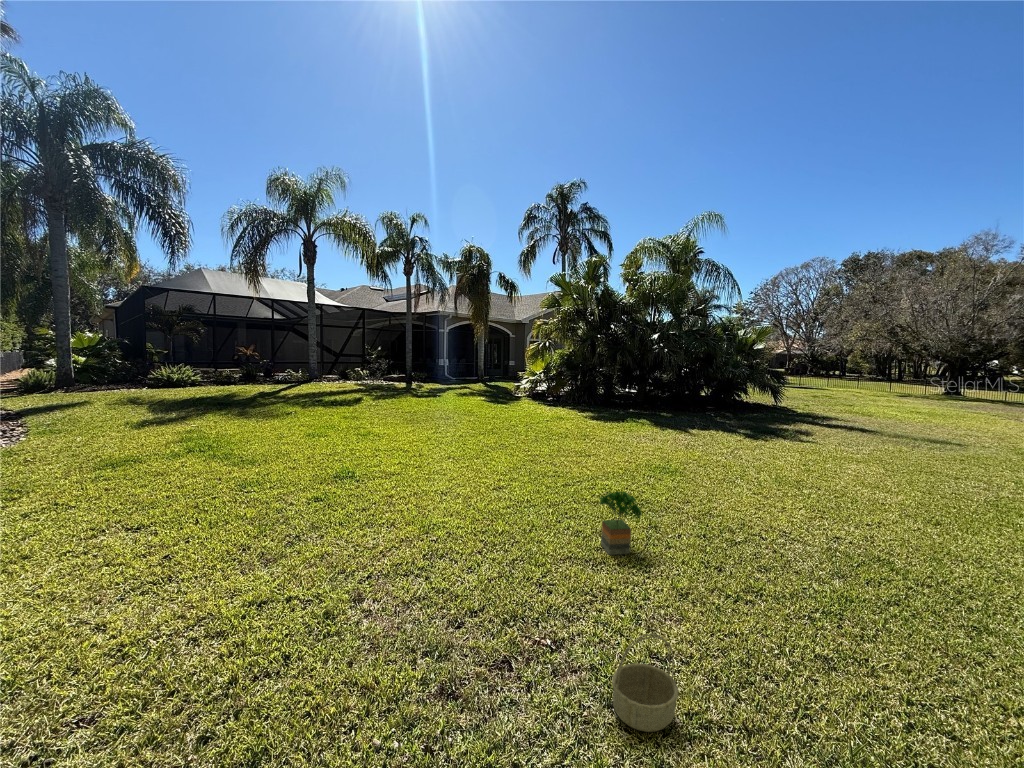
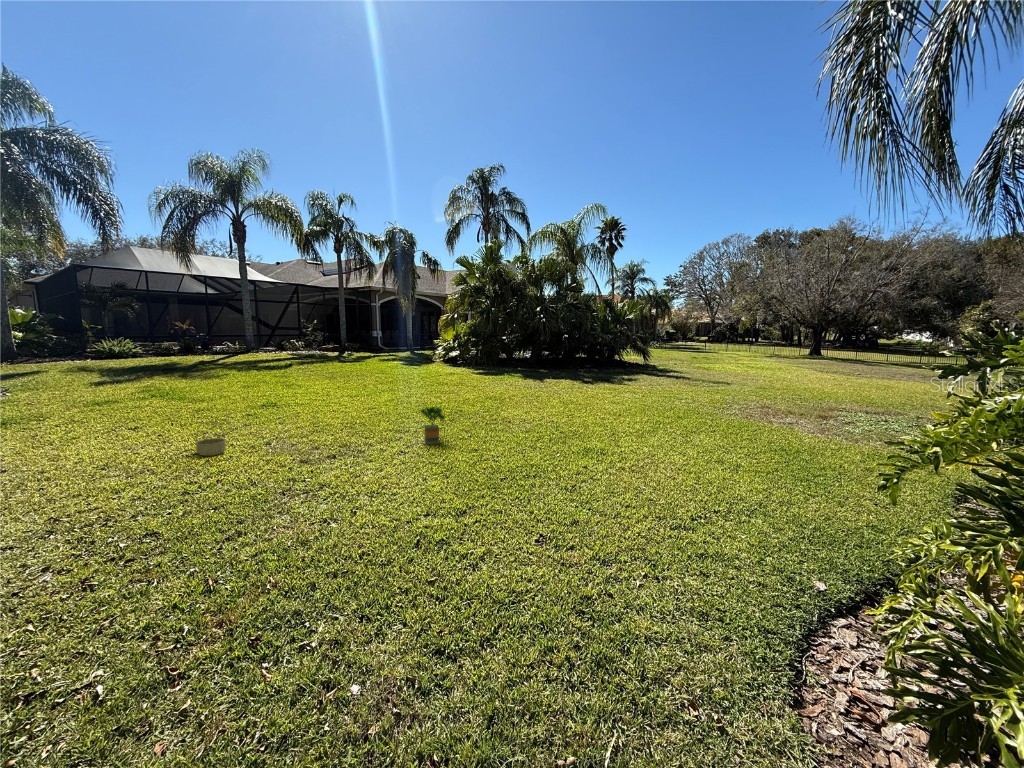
basket: present [612,634,679,732] -> present [195,421,226,456]

